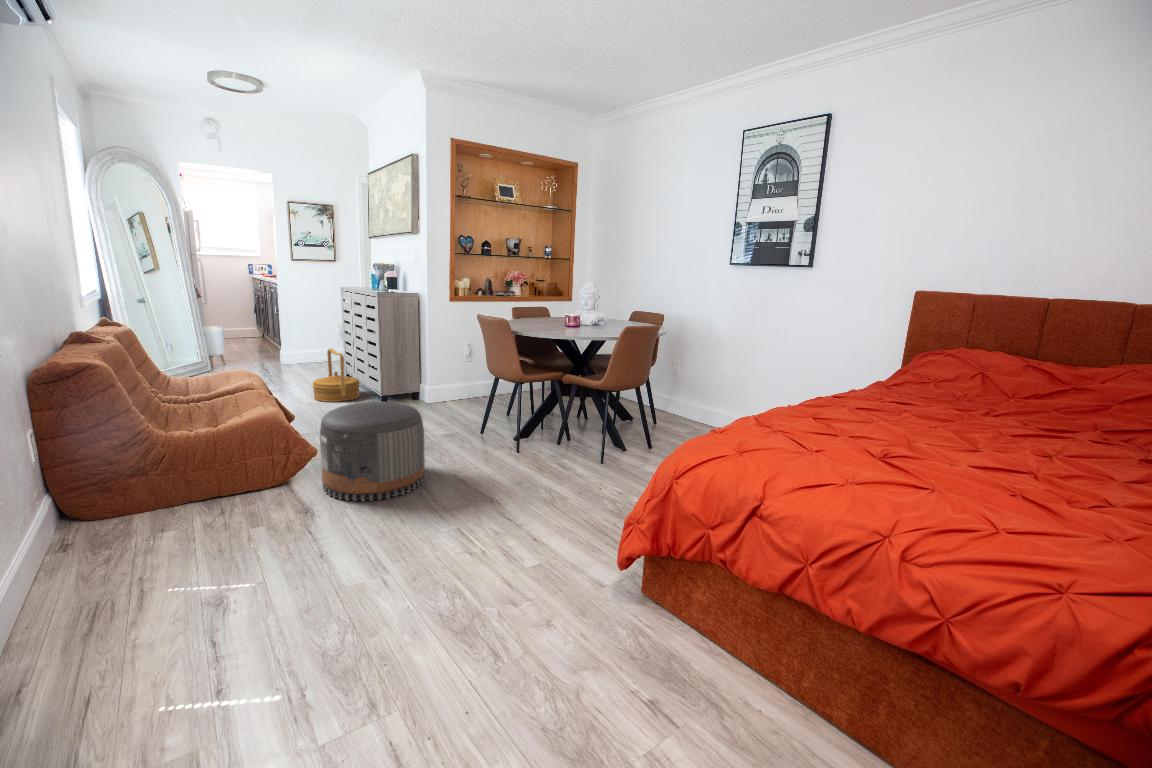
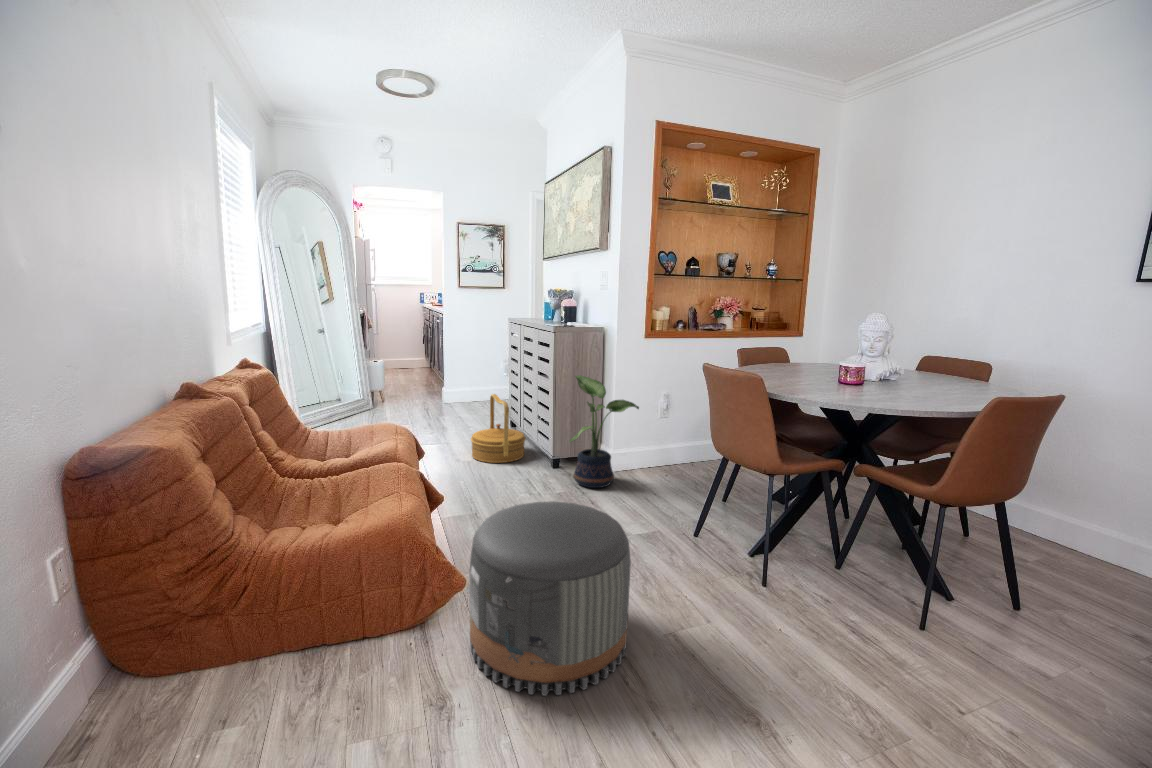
potted plant: none [393,330,447,412] -> present [570,375,639,488]

